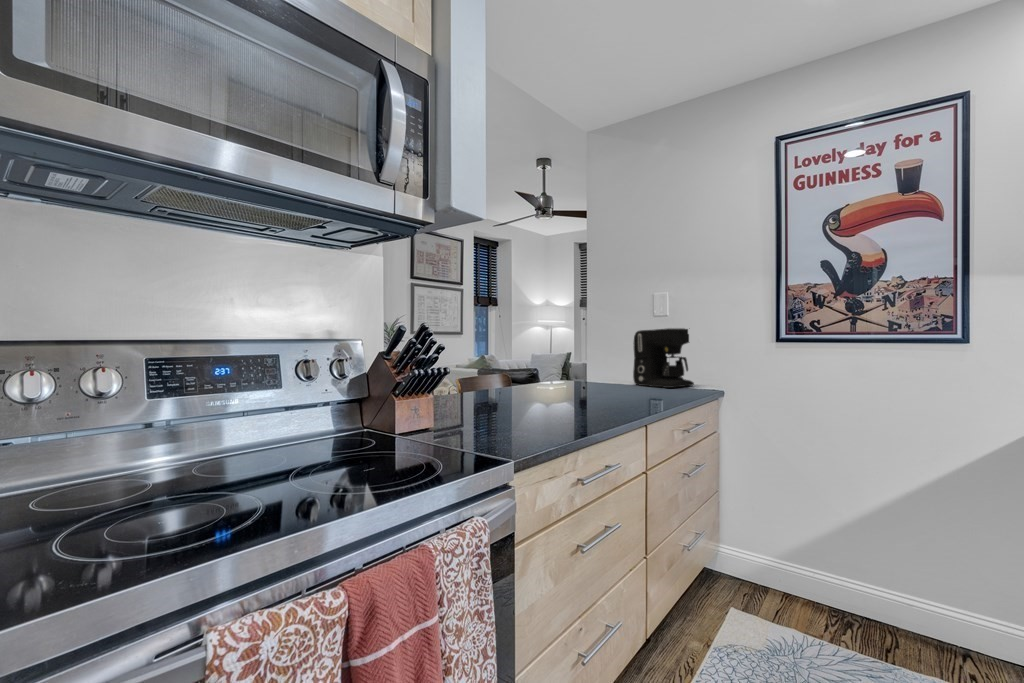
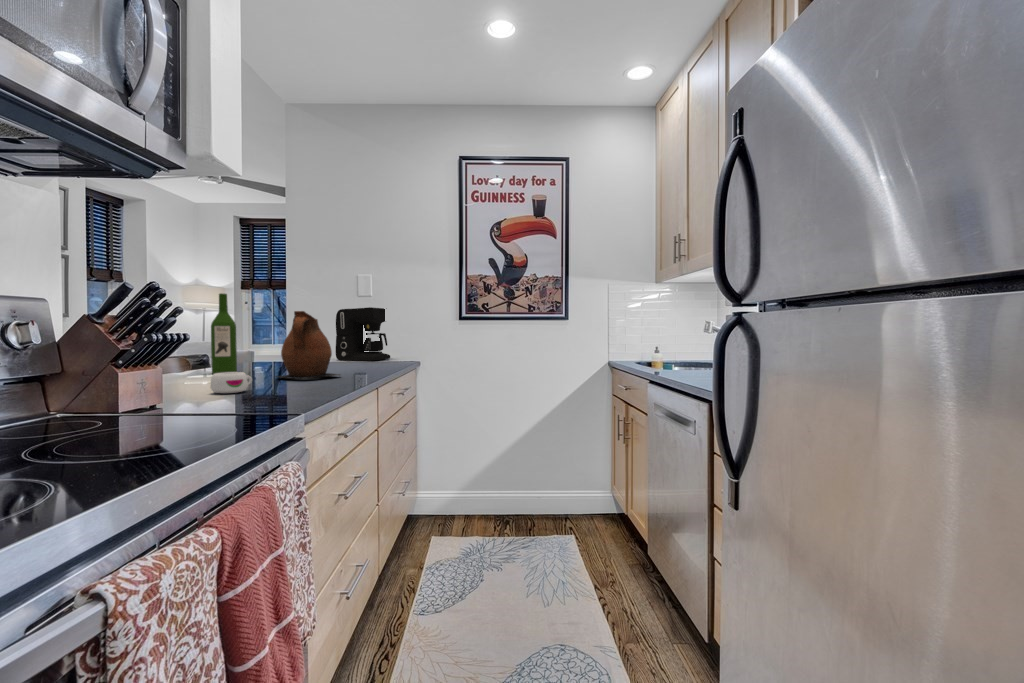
wine bottle: none [504,323,525,399] -> present [211,293,237,374]
ceramic pitcher: none [544,342,608,413] -> present [279,311,340,379]
mug: none [472,405,509,426] -> present [211,372,252,393]

